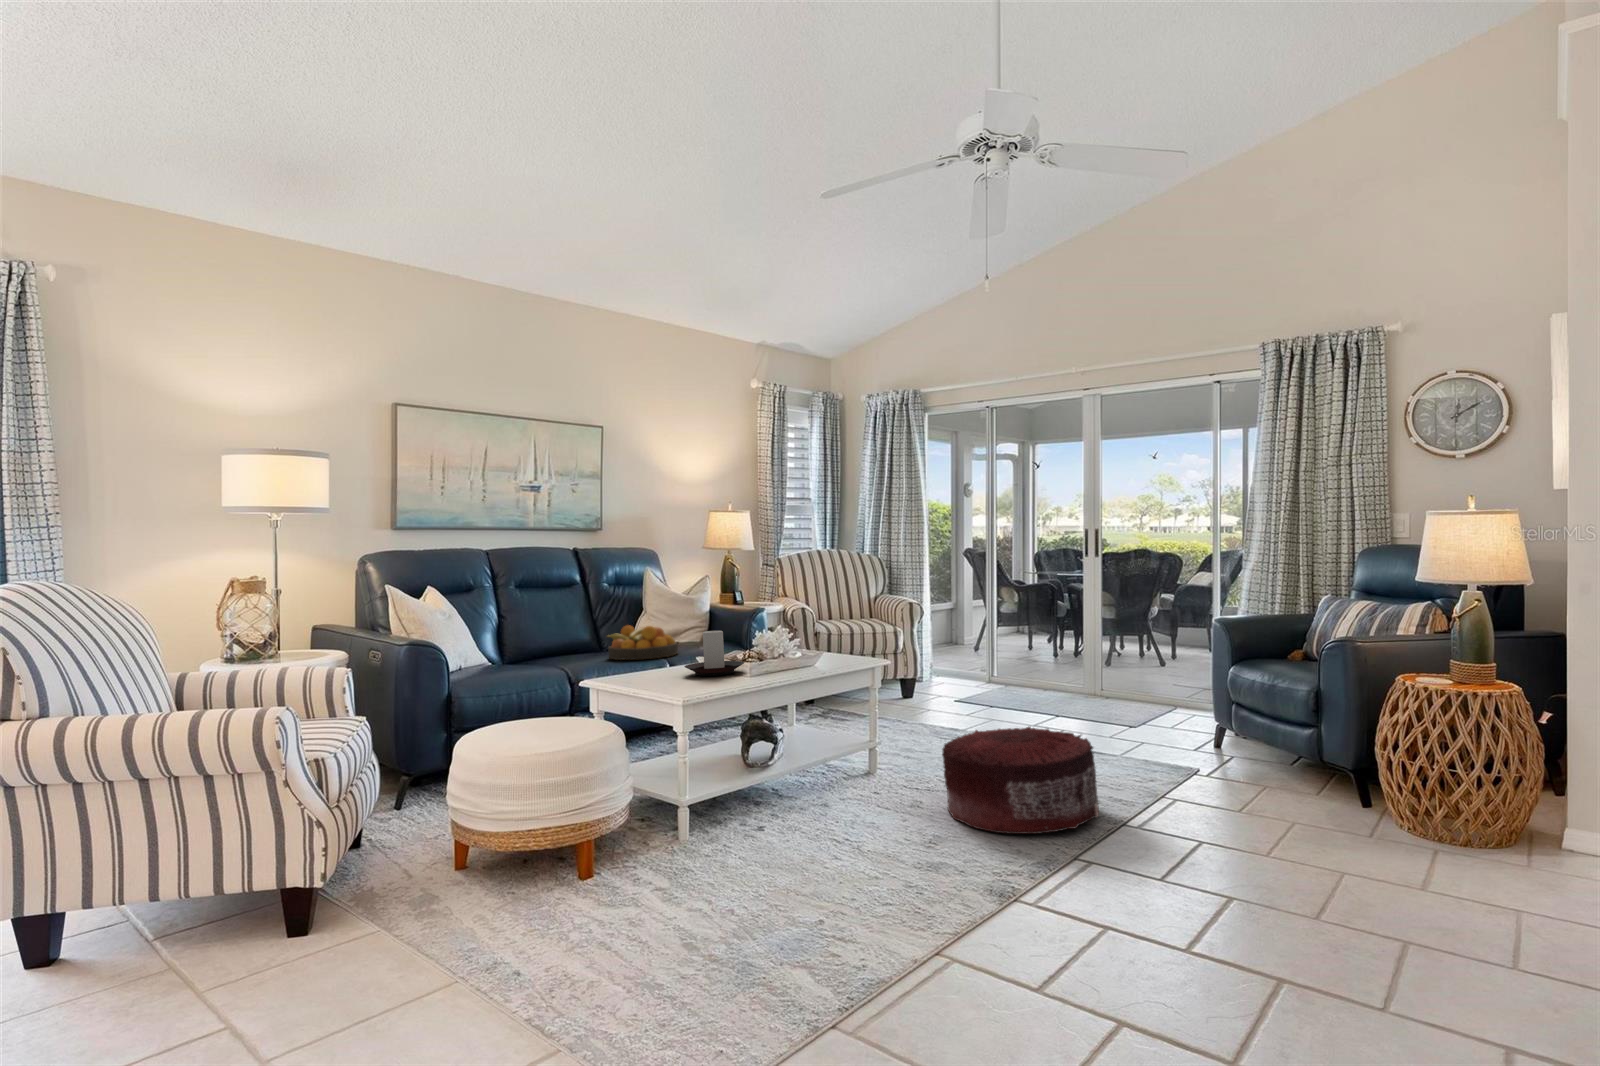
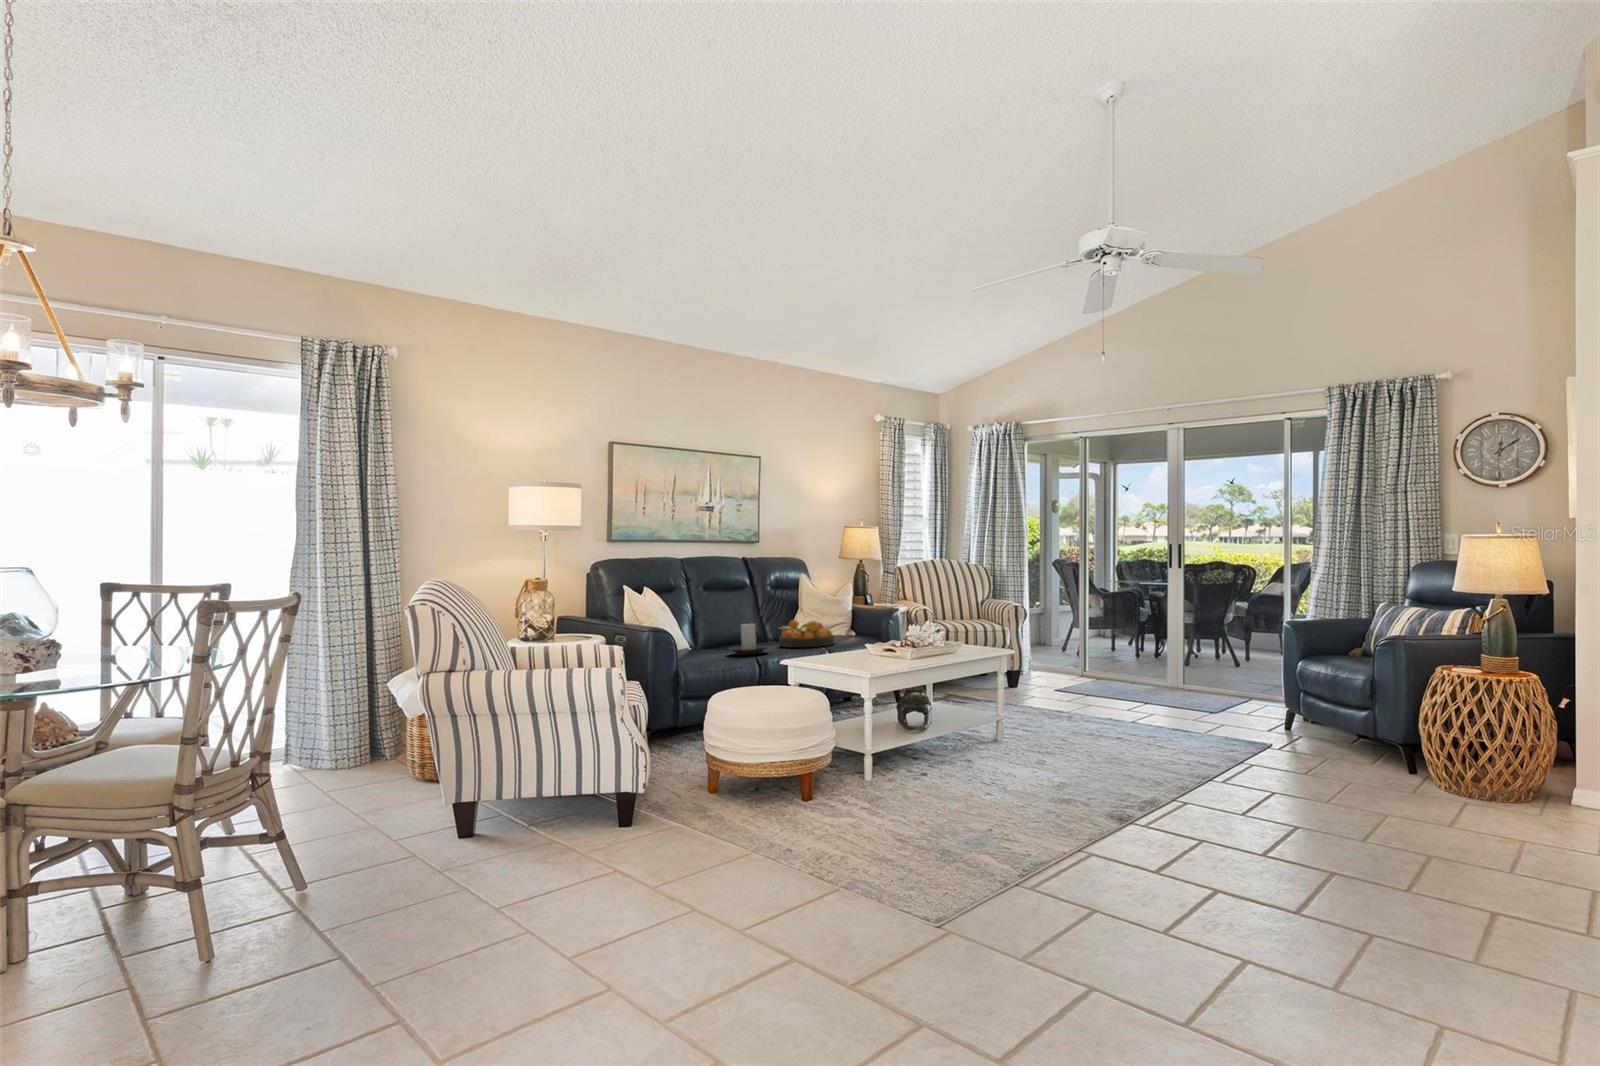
candle holder: present [684,631,744,676] -> present [729,624,769,655]
pouf: present [942,726,1099,834] -> none [1062,703,1190,783]

